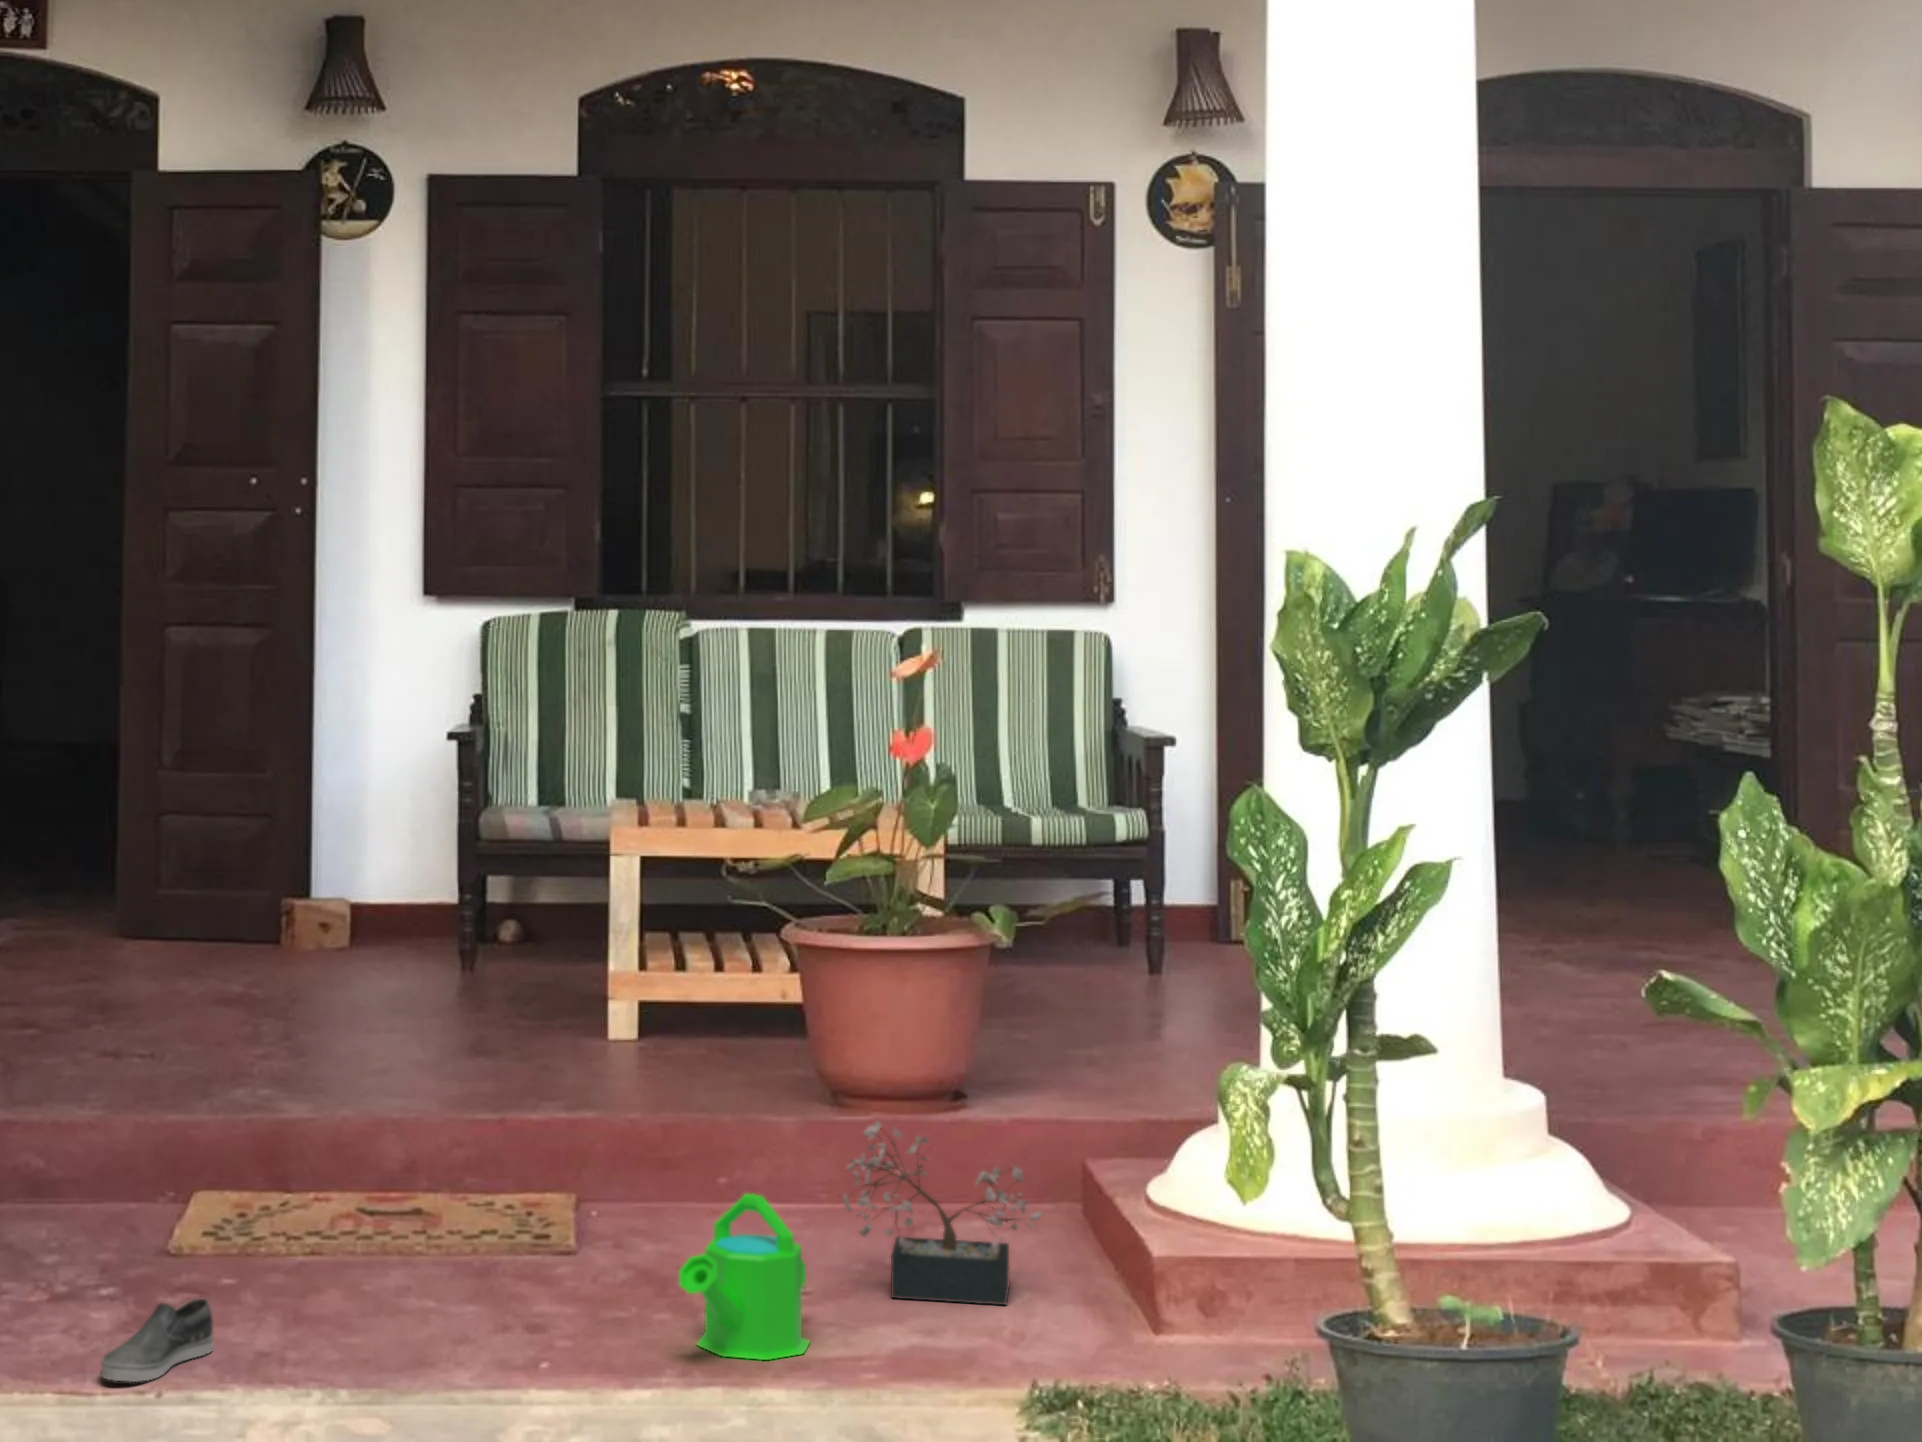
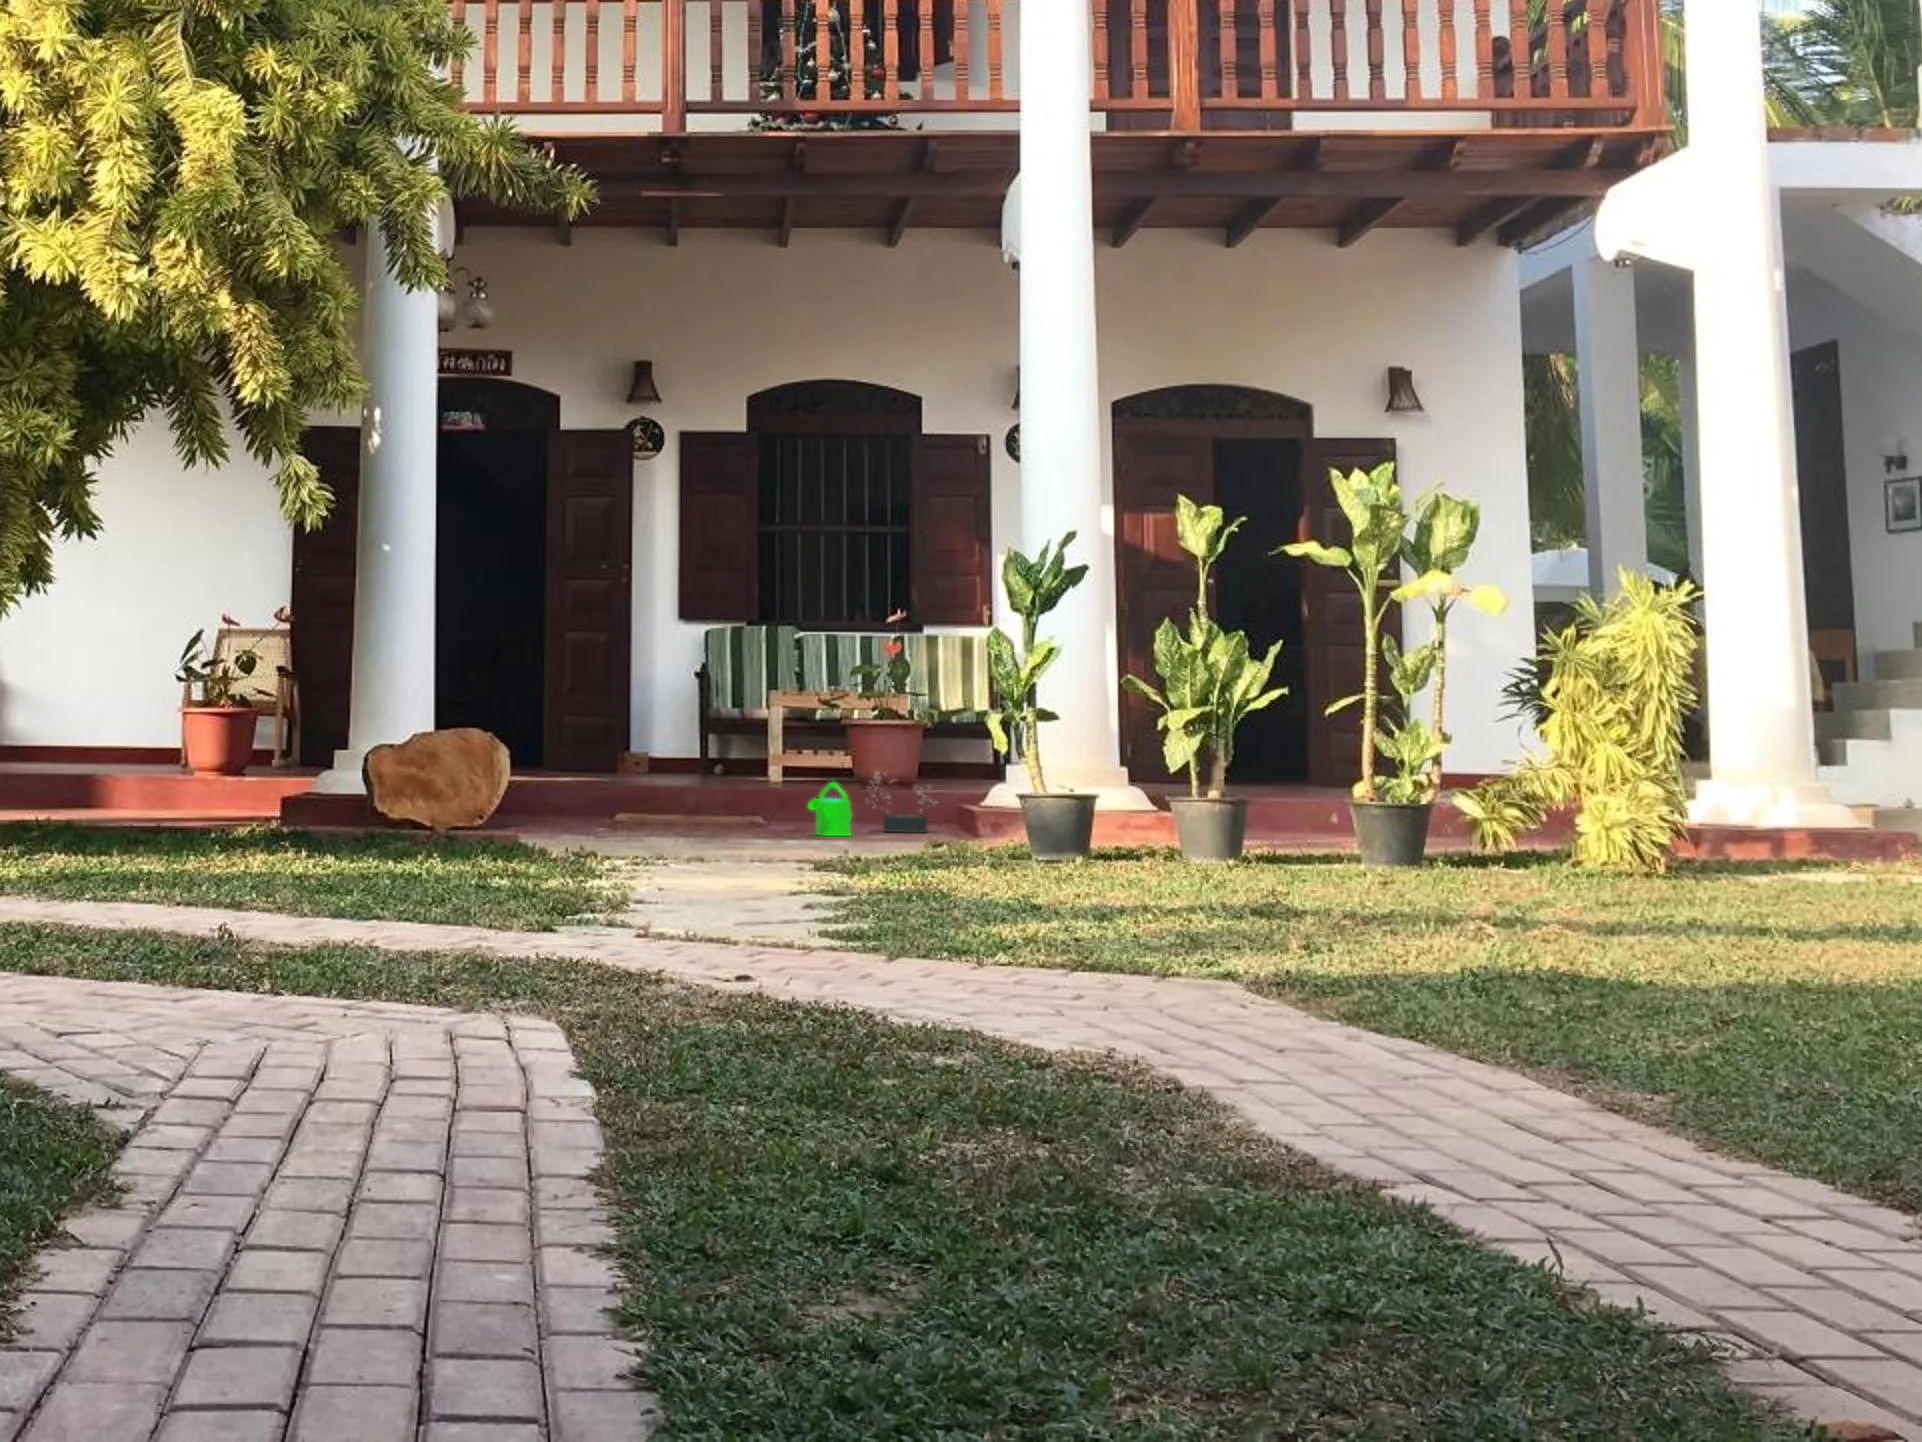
shoe: present [101,1298,213,1382] -> none [609,813,644,835]

